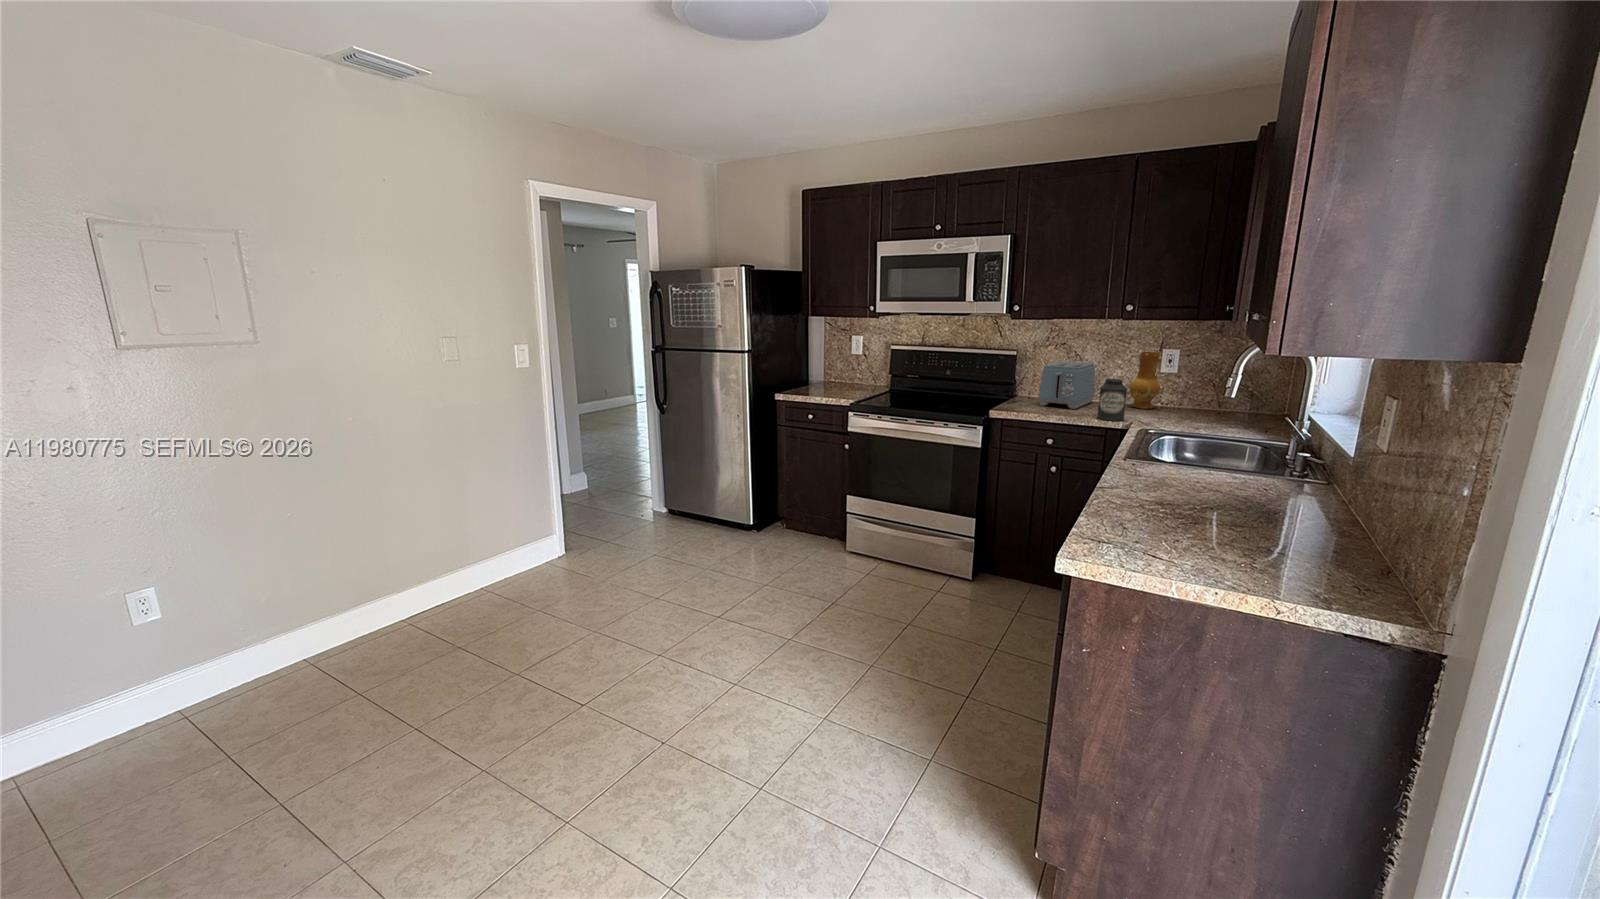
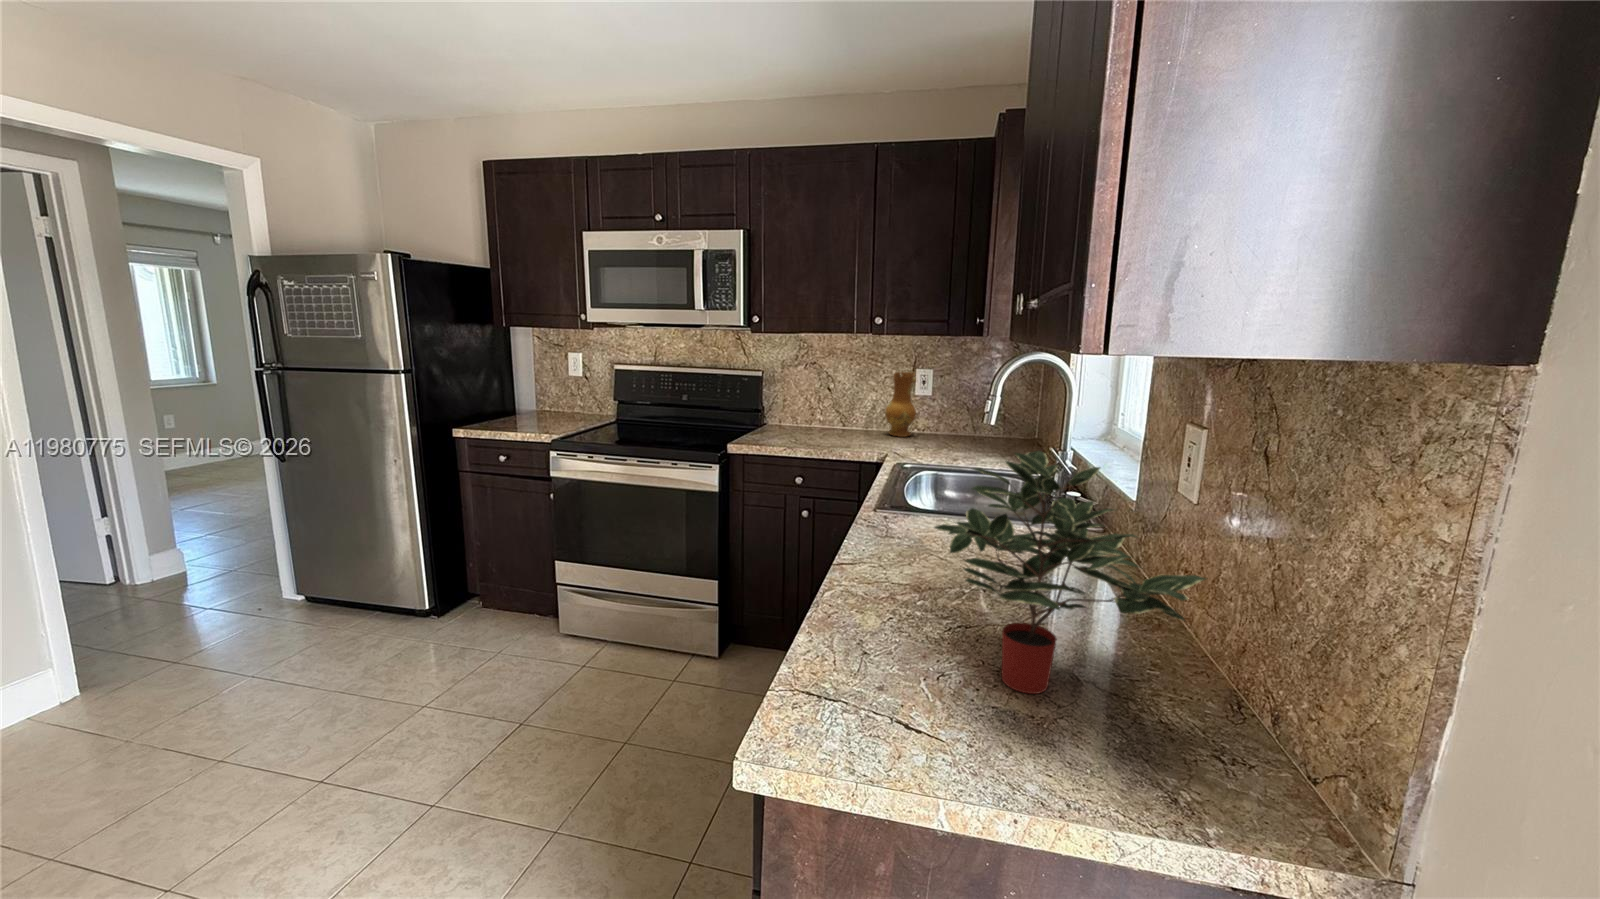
toaster: present [1038,361,1095,409] -> none [786,383,849,440]
canister: present [1097,379,1127,421] -> none [850,403,881,453]
potted plant: none [1174,409,1366,554] -> present [934,451,1206,694]

